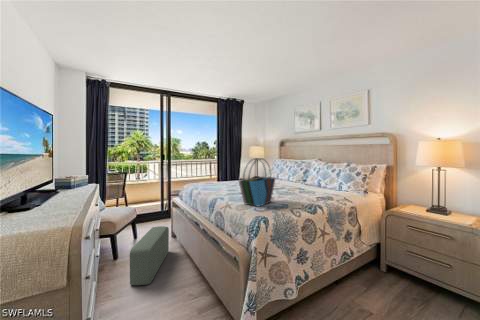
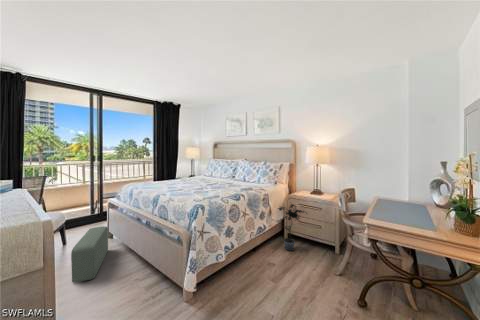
tote bag: present [239,158,275,207] -> none [179,160,210,198]
potted plant: none [370,221,426,294] -> present [278,204,304,251]

